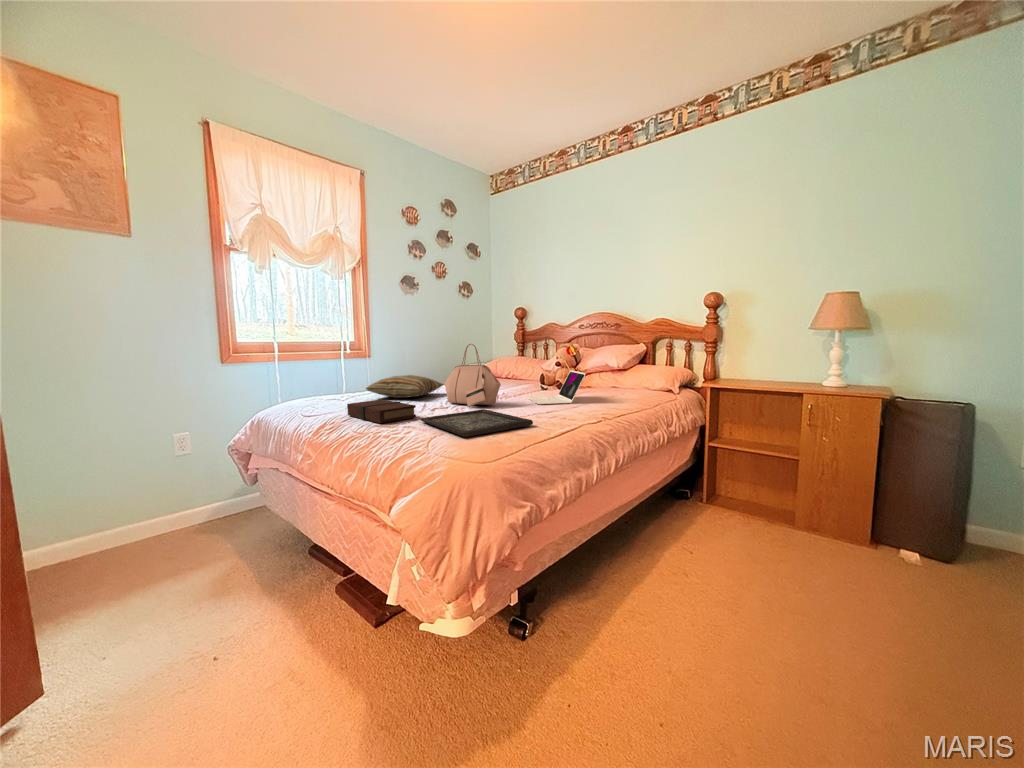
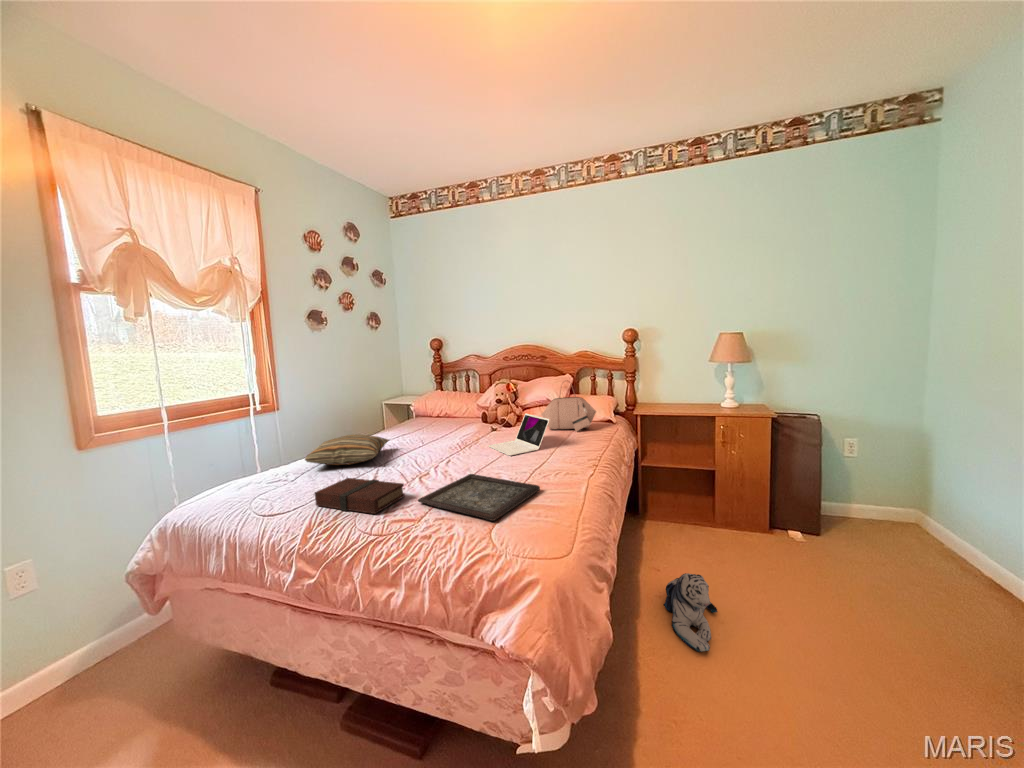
handbag: present [444,344,501,407] -> present [542,391,596,431]
plush toy: none [679,549,745,636] -> present [664,573,717,652]

